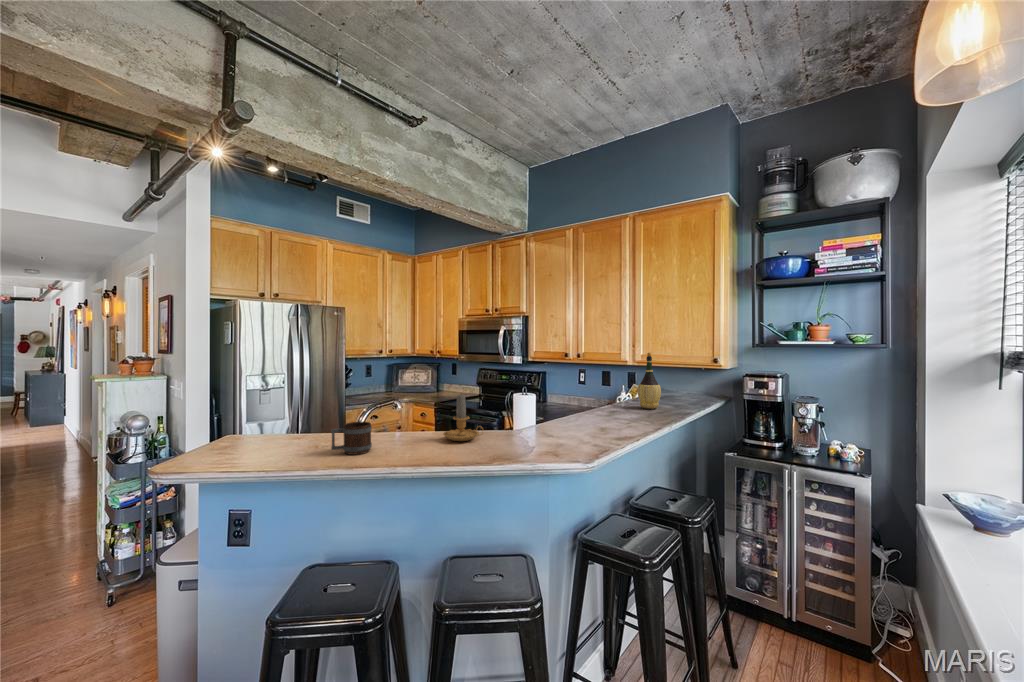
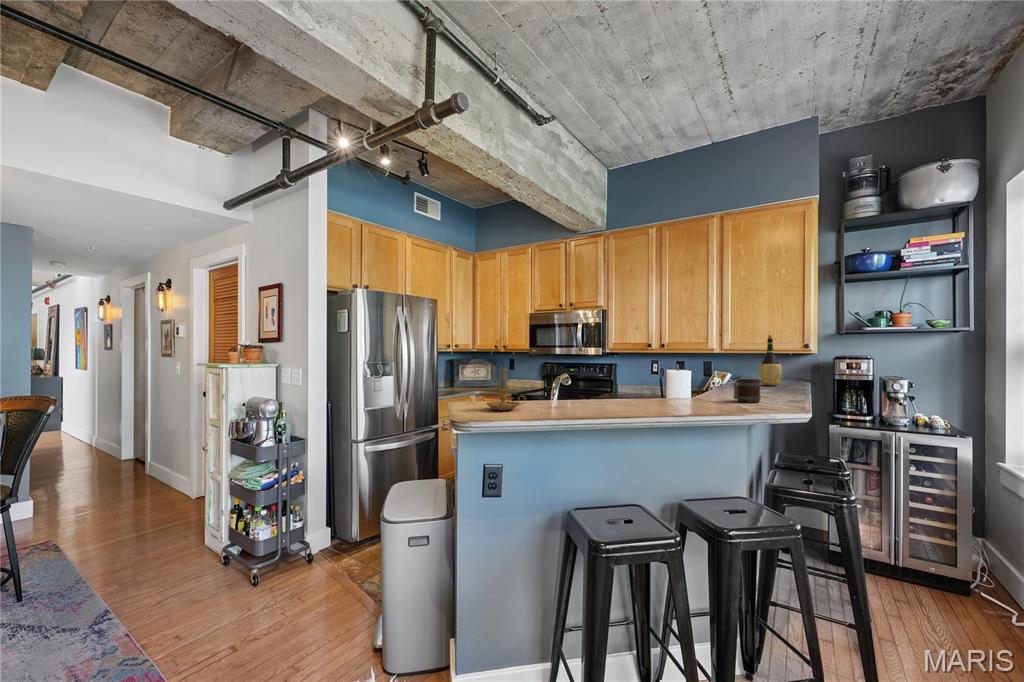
candle: present [443,395,481,441] -> present [486,367,526,410]
mug: present [331,422,372,455] -> present [733,379,761,403]

